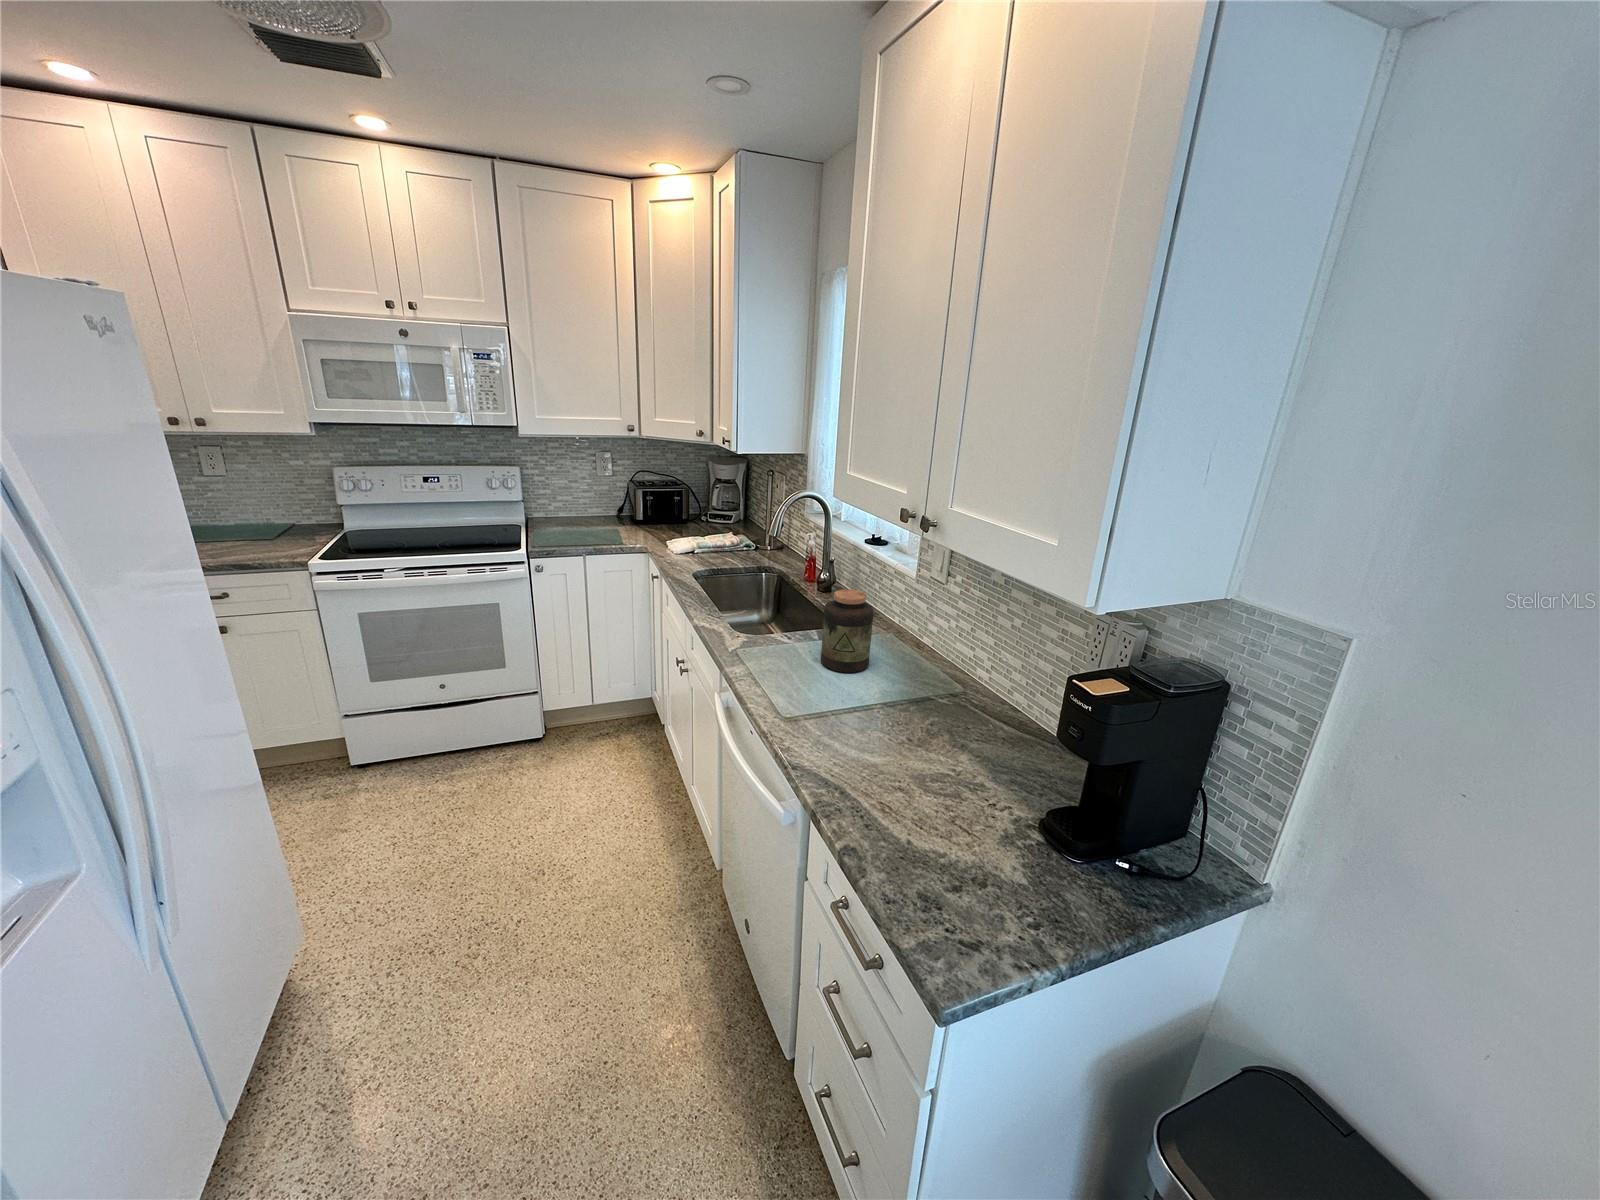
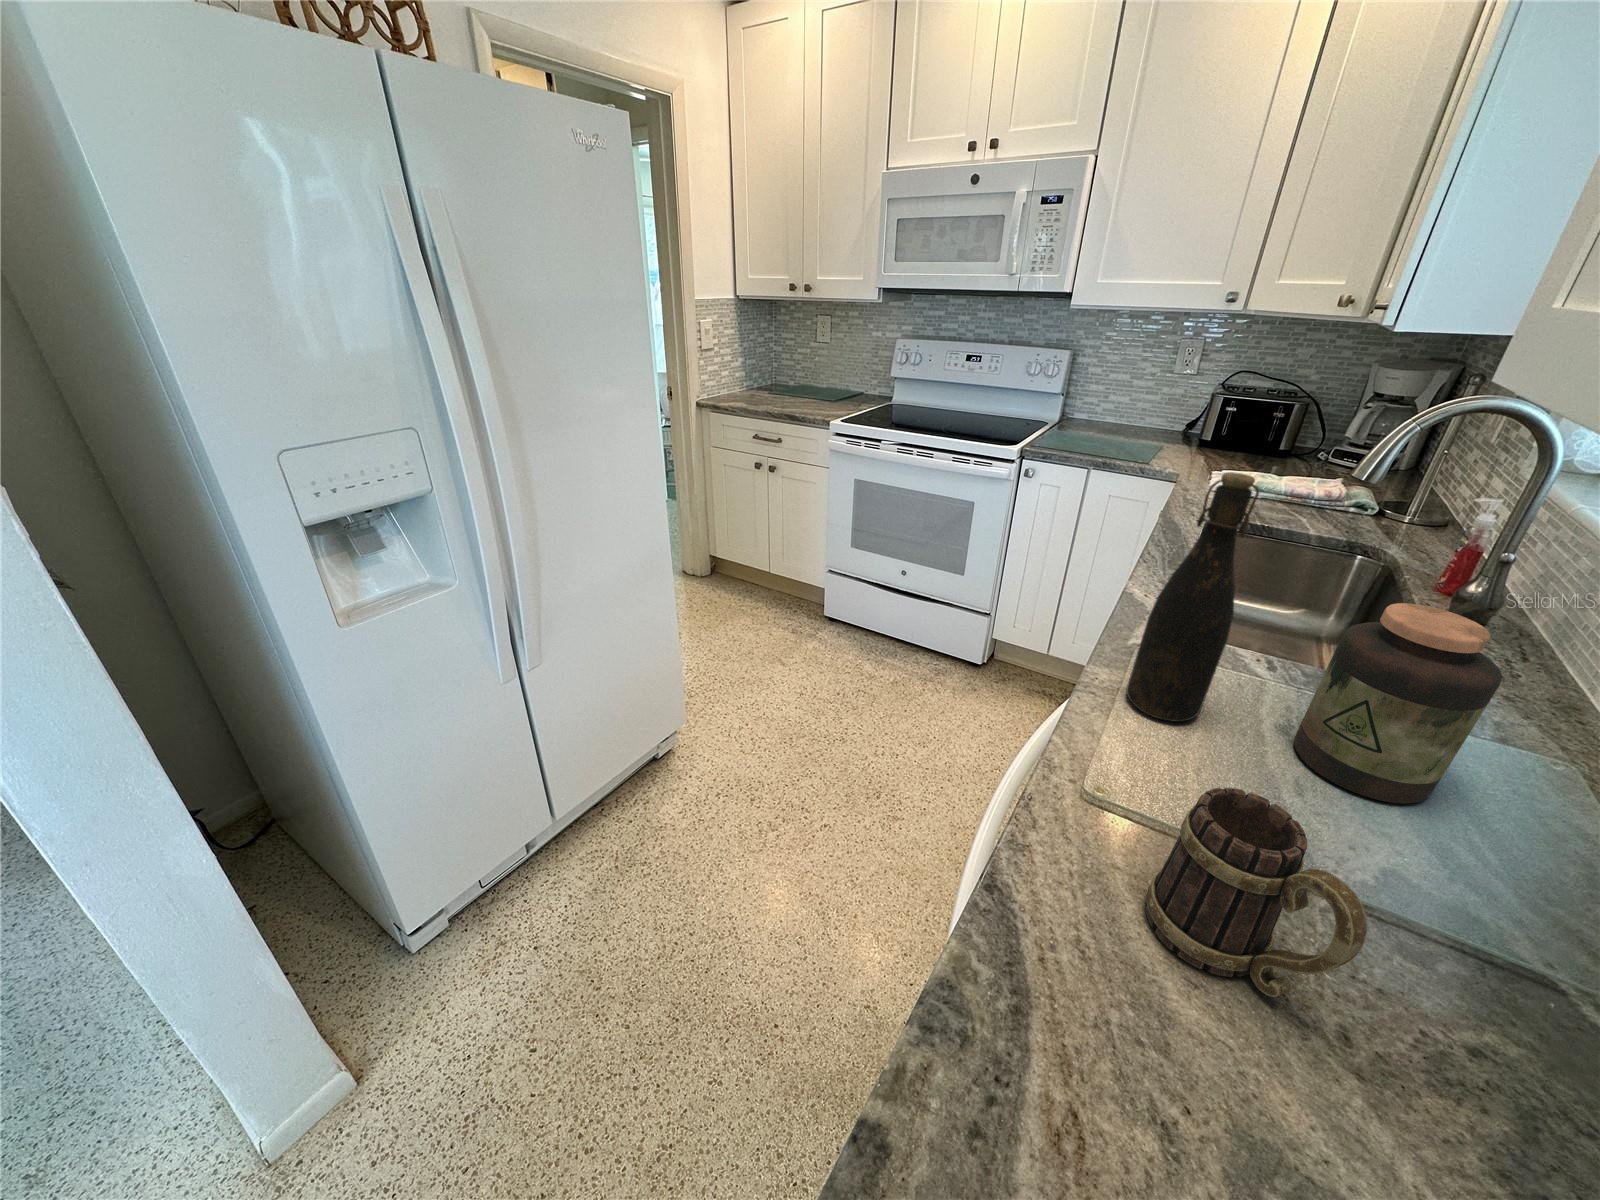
bottle: none [754,553,791,679] -> present [1126,472,1259,722]
mug: none [836,675,906,748] -> present [1146,788,1367,997]

